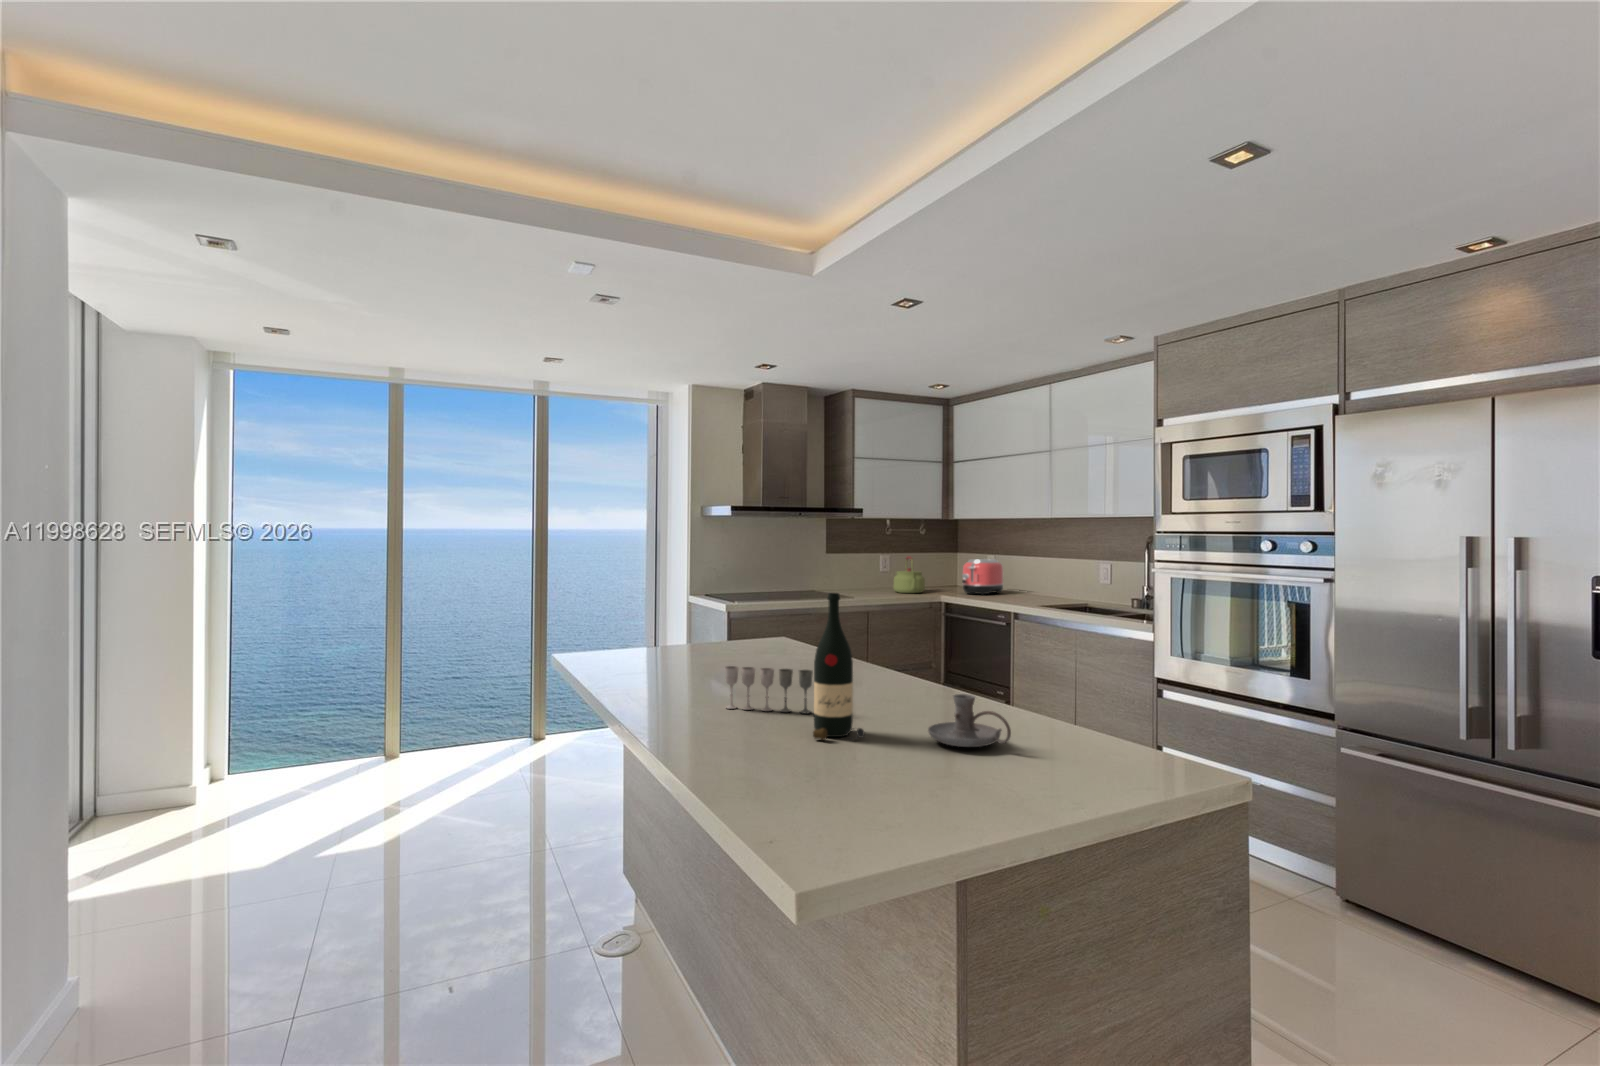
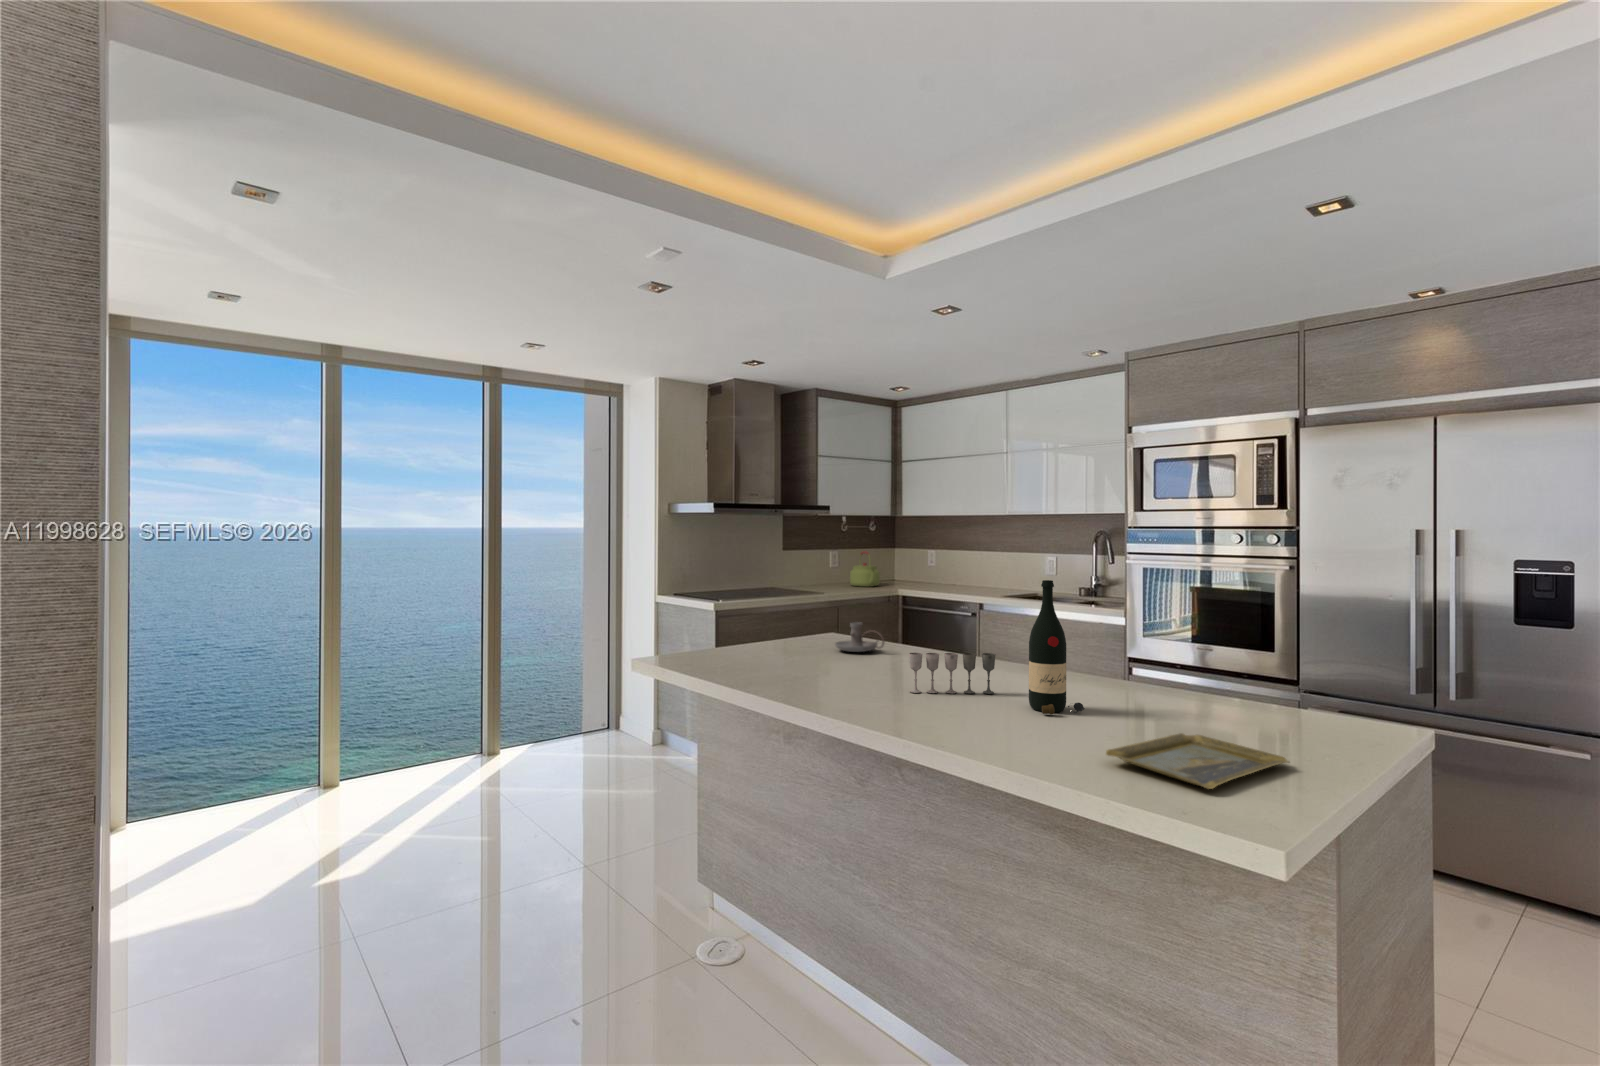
toaster: present [962,559,1003,595] -> none [914,554,951,587]
candle holder: present [928,694,1011,747] -> present [835,622,884,652]
tray: none [767,769,974,835] -> present [1106,733,1289,789]

